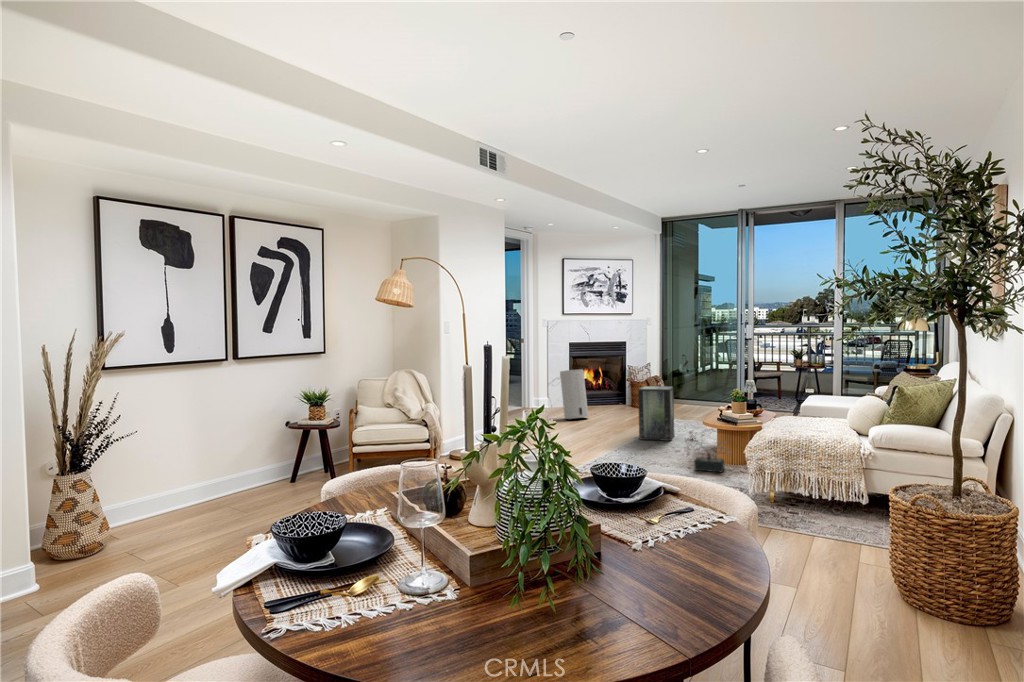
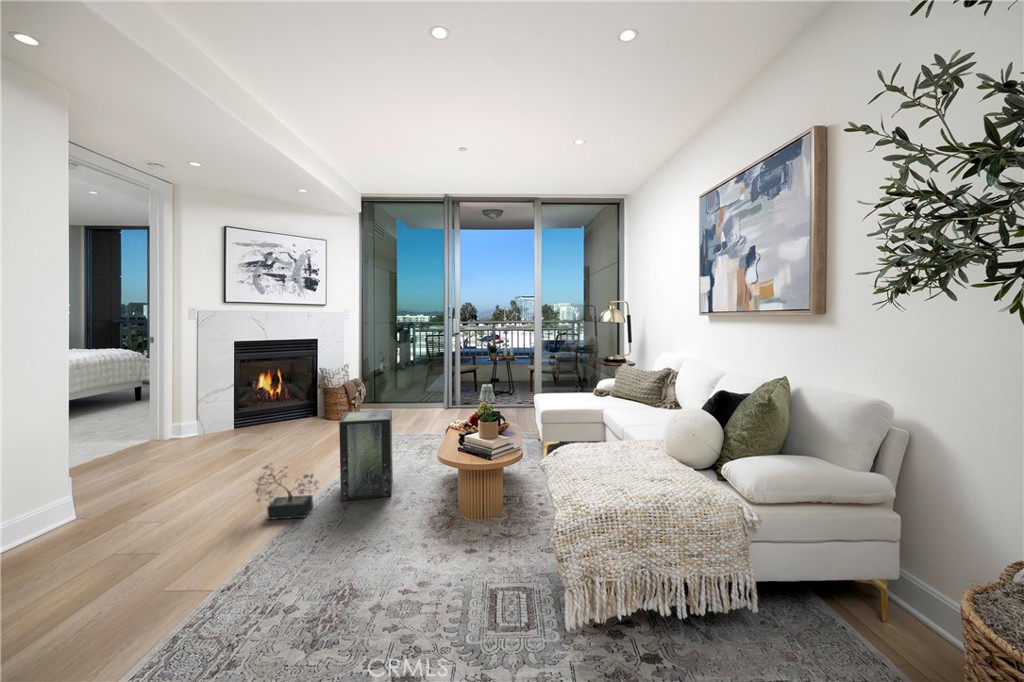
air purifier: present [560,369,588,419] -> none [208,382,259,460]
decorative plant: present [686,431,728,472] -> present [255,465,318,520]

